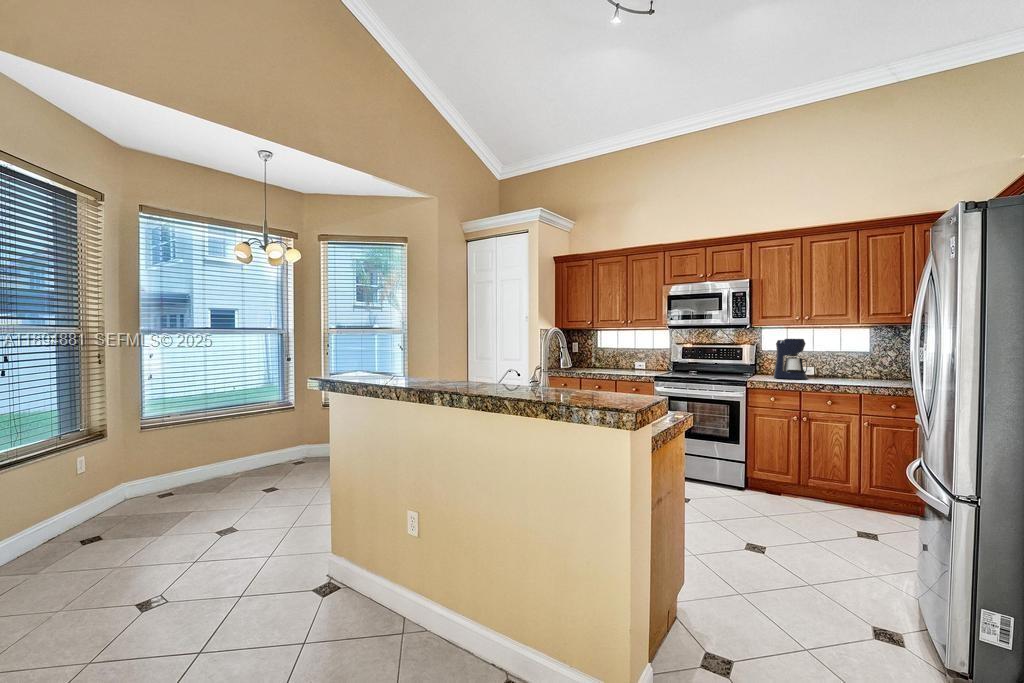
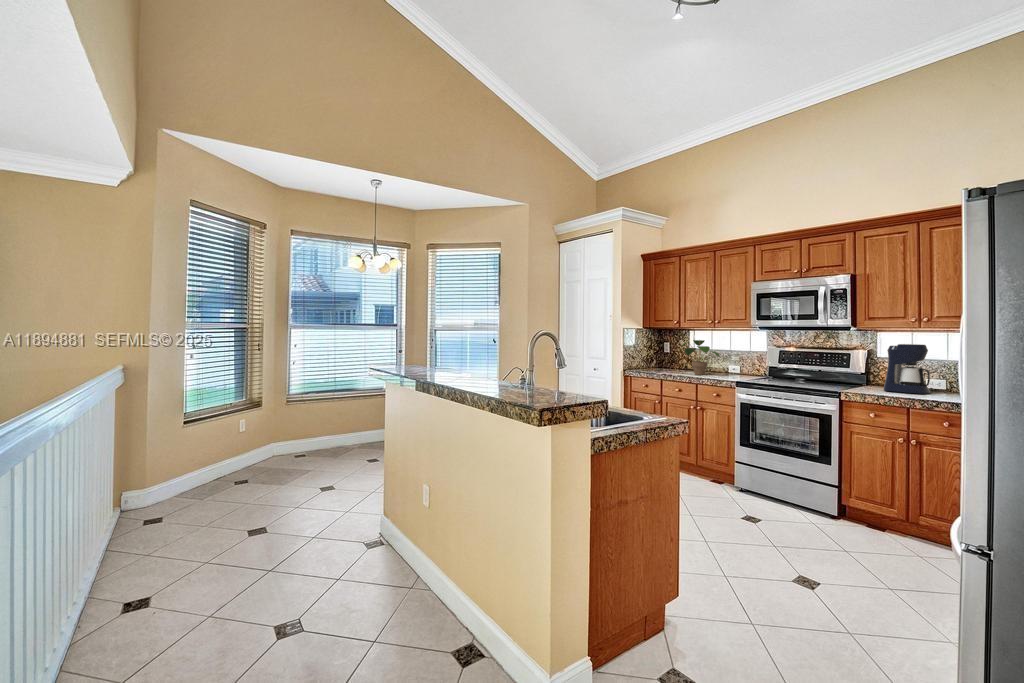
potted plant: none [600,338,634,371] -> present [683,340,720,375]

